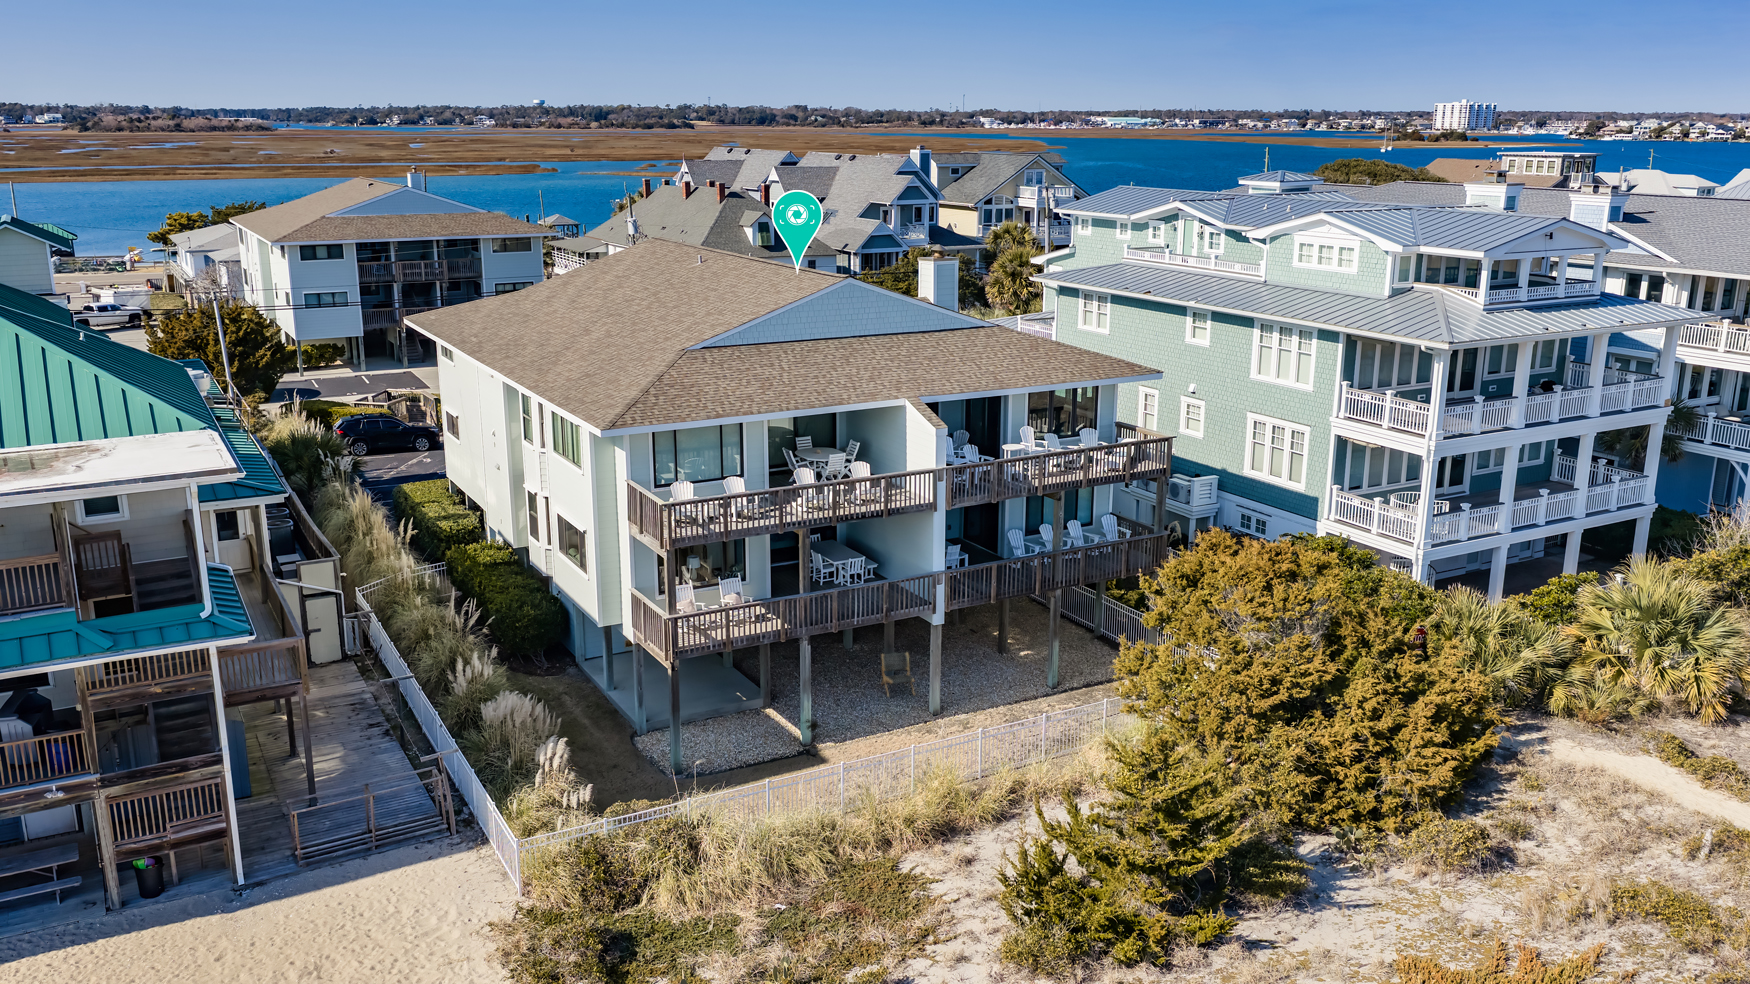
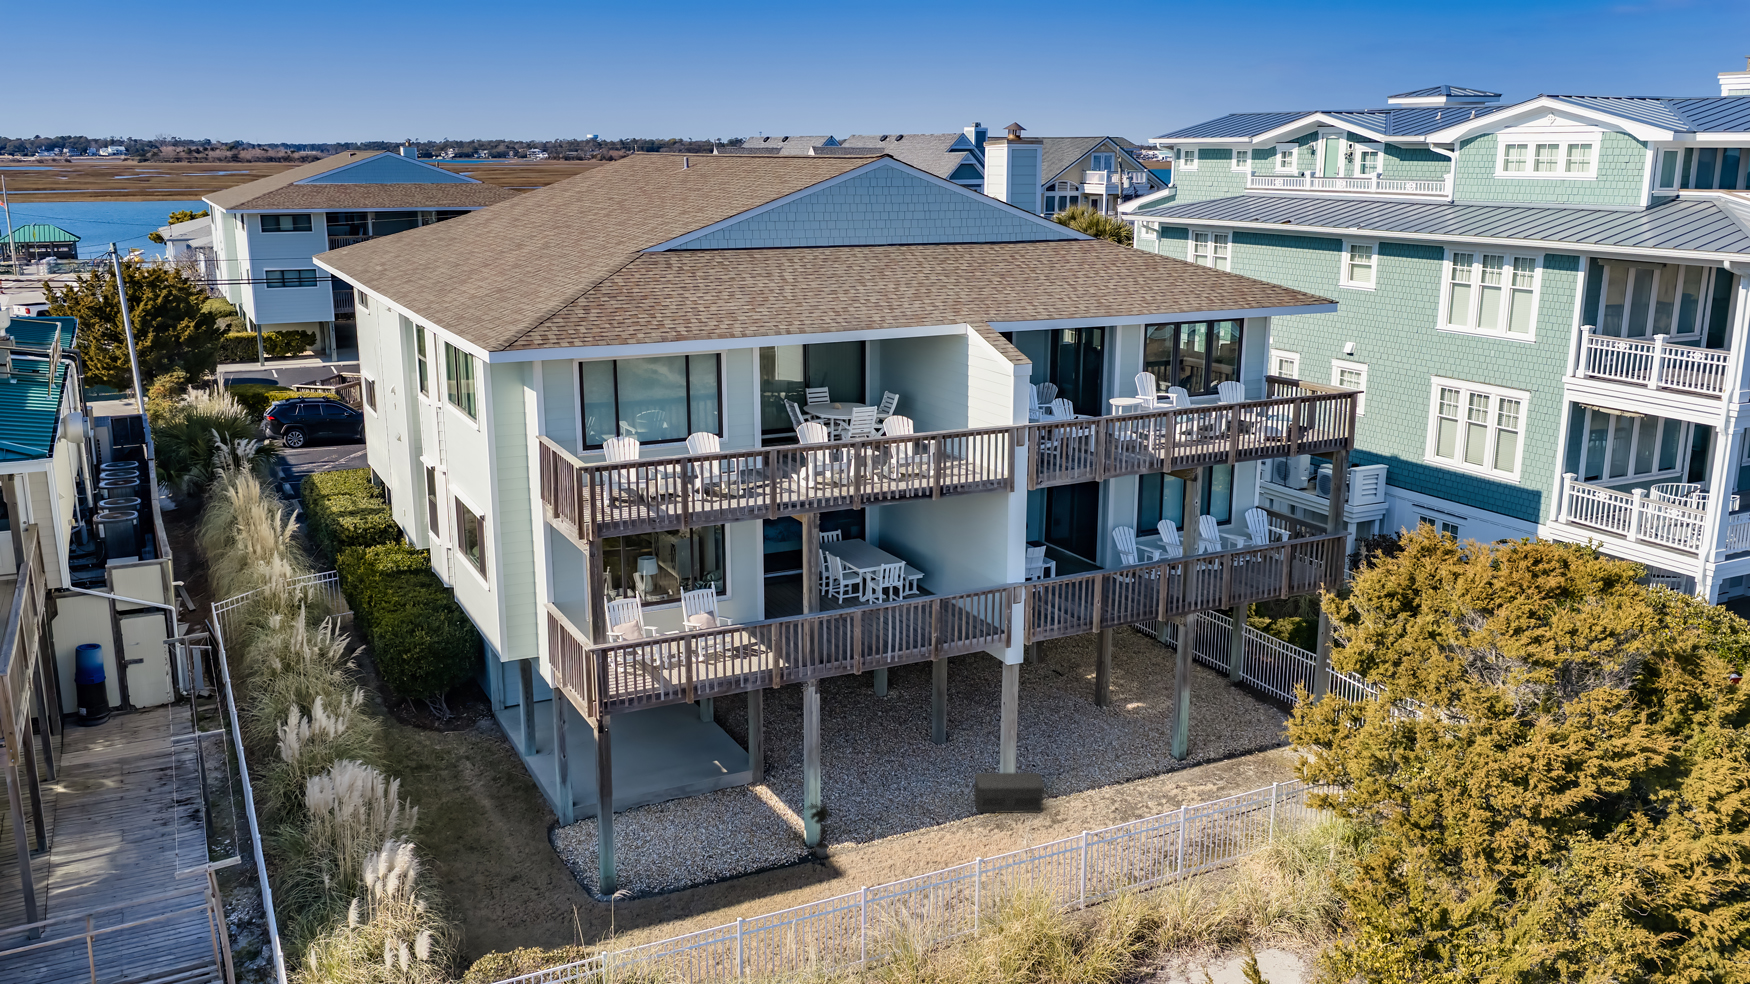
lounge chair: present [881,653,914,695] -> none [927,701,976,766]
storage bench: none [914,699,961,726] -> present [974,773,1044,813]

